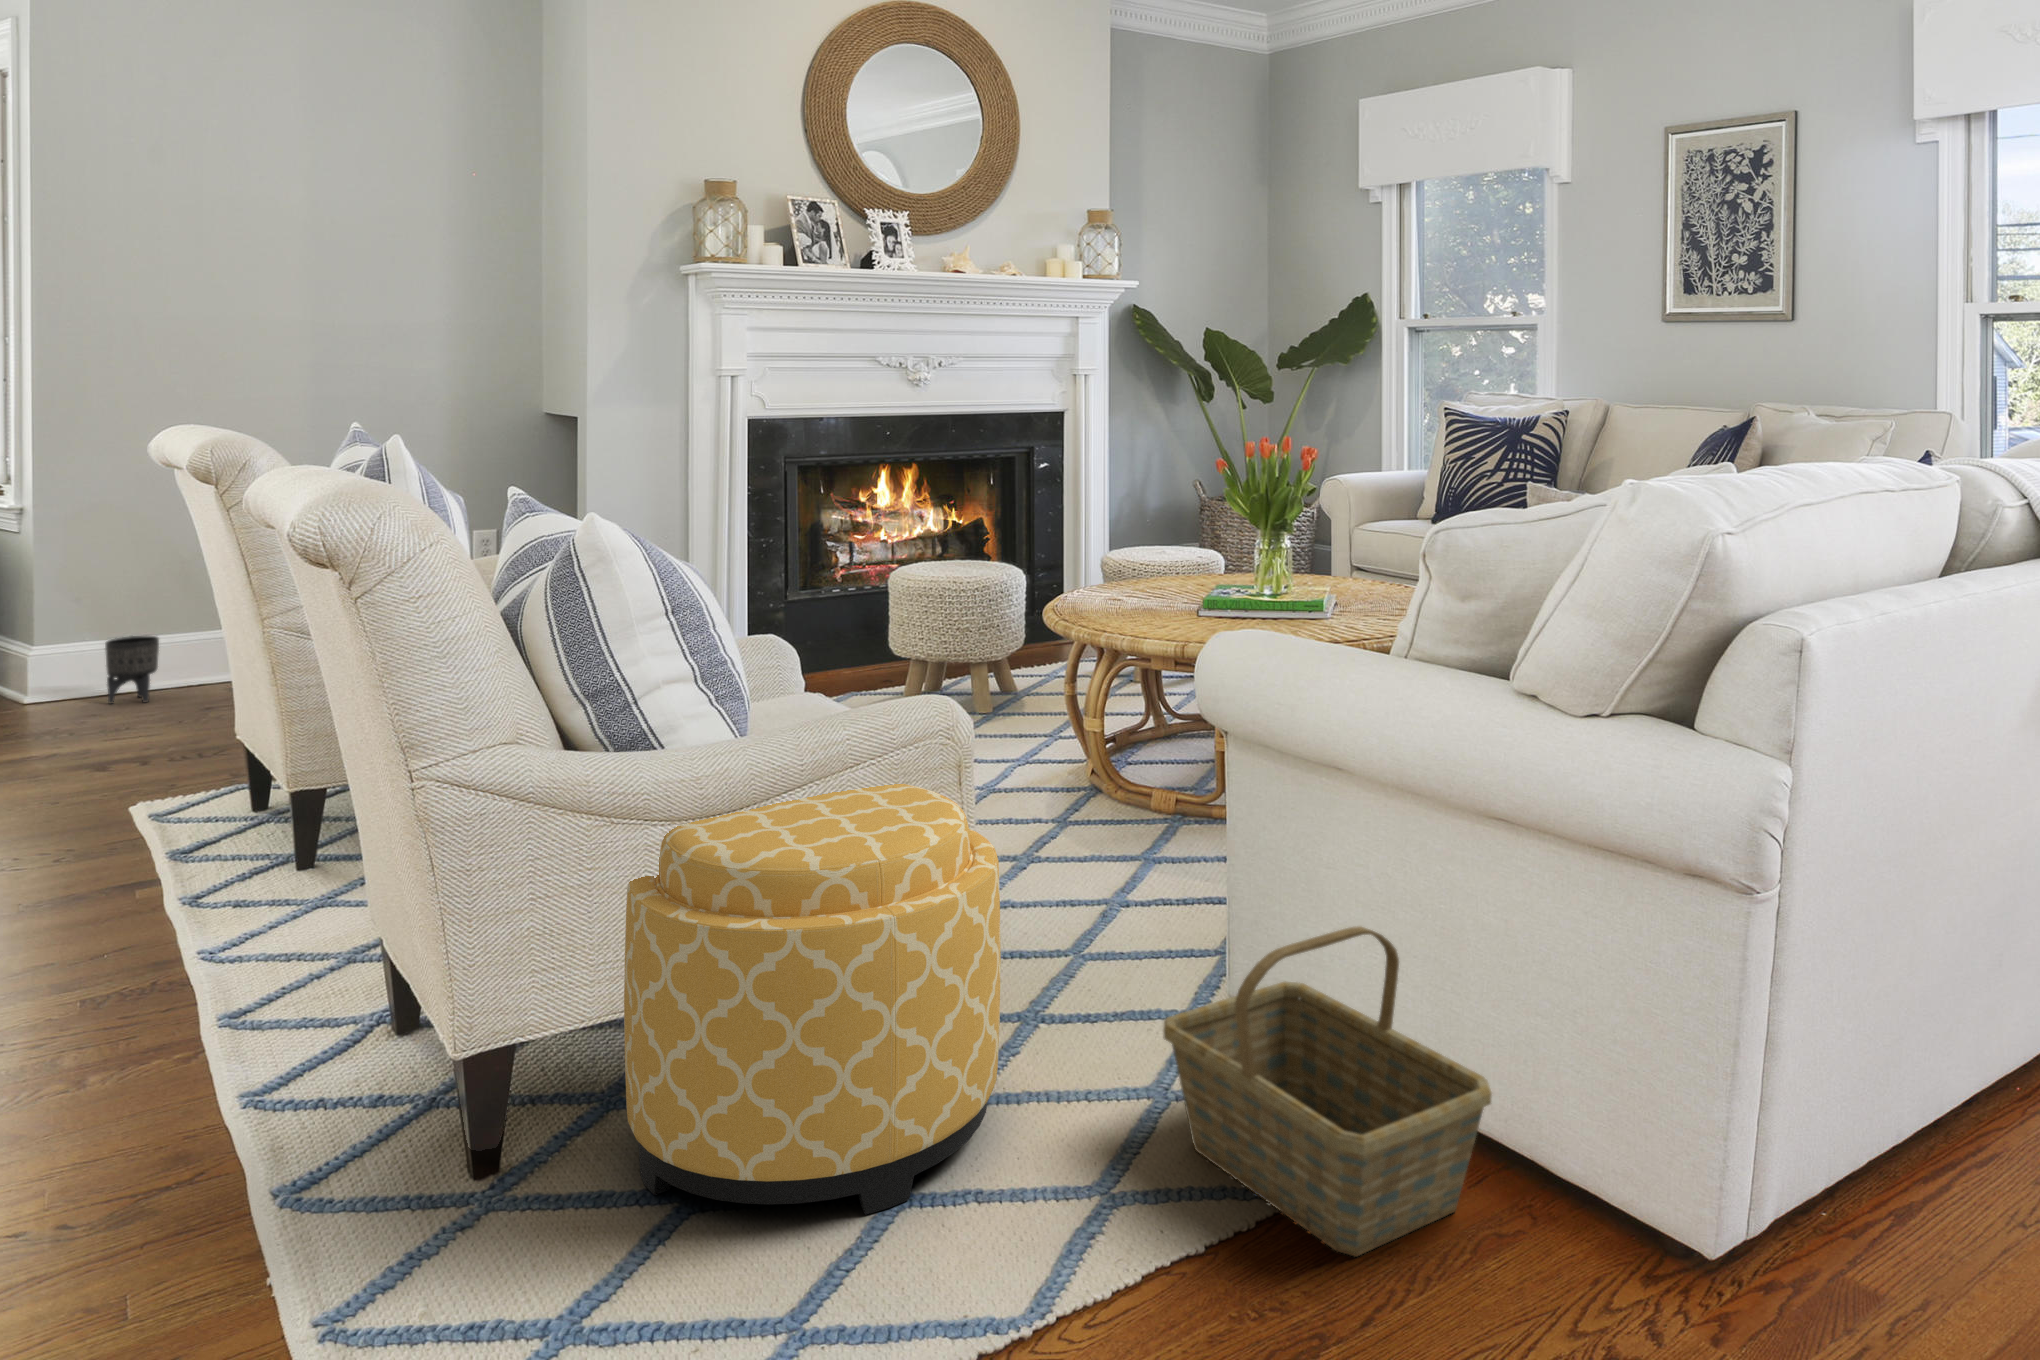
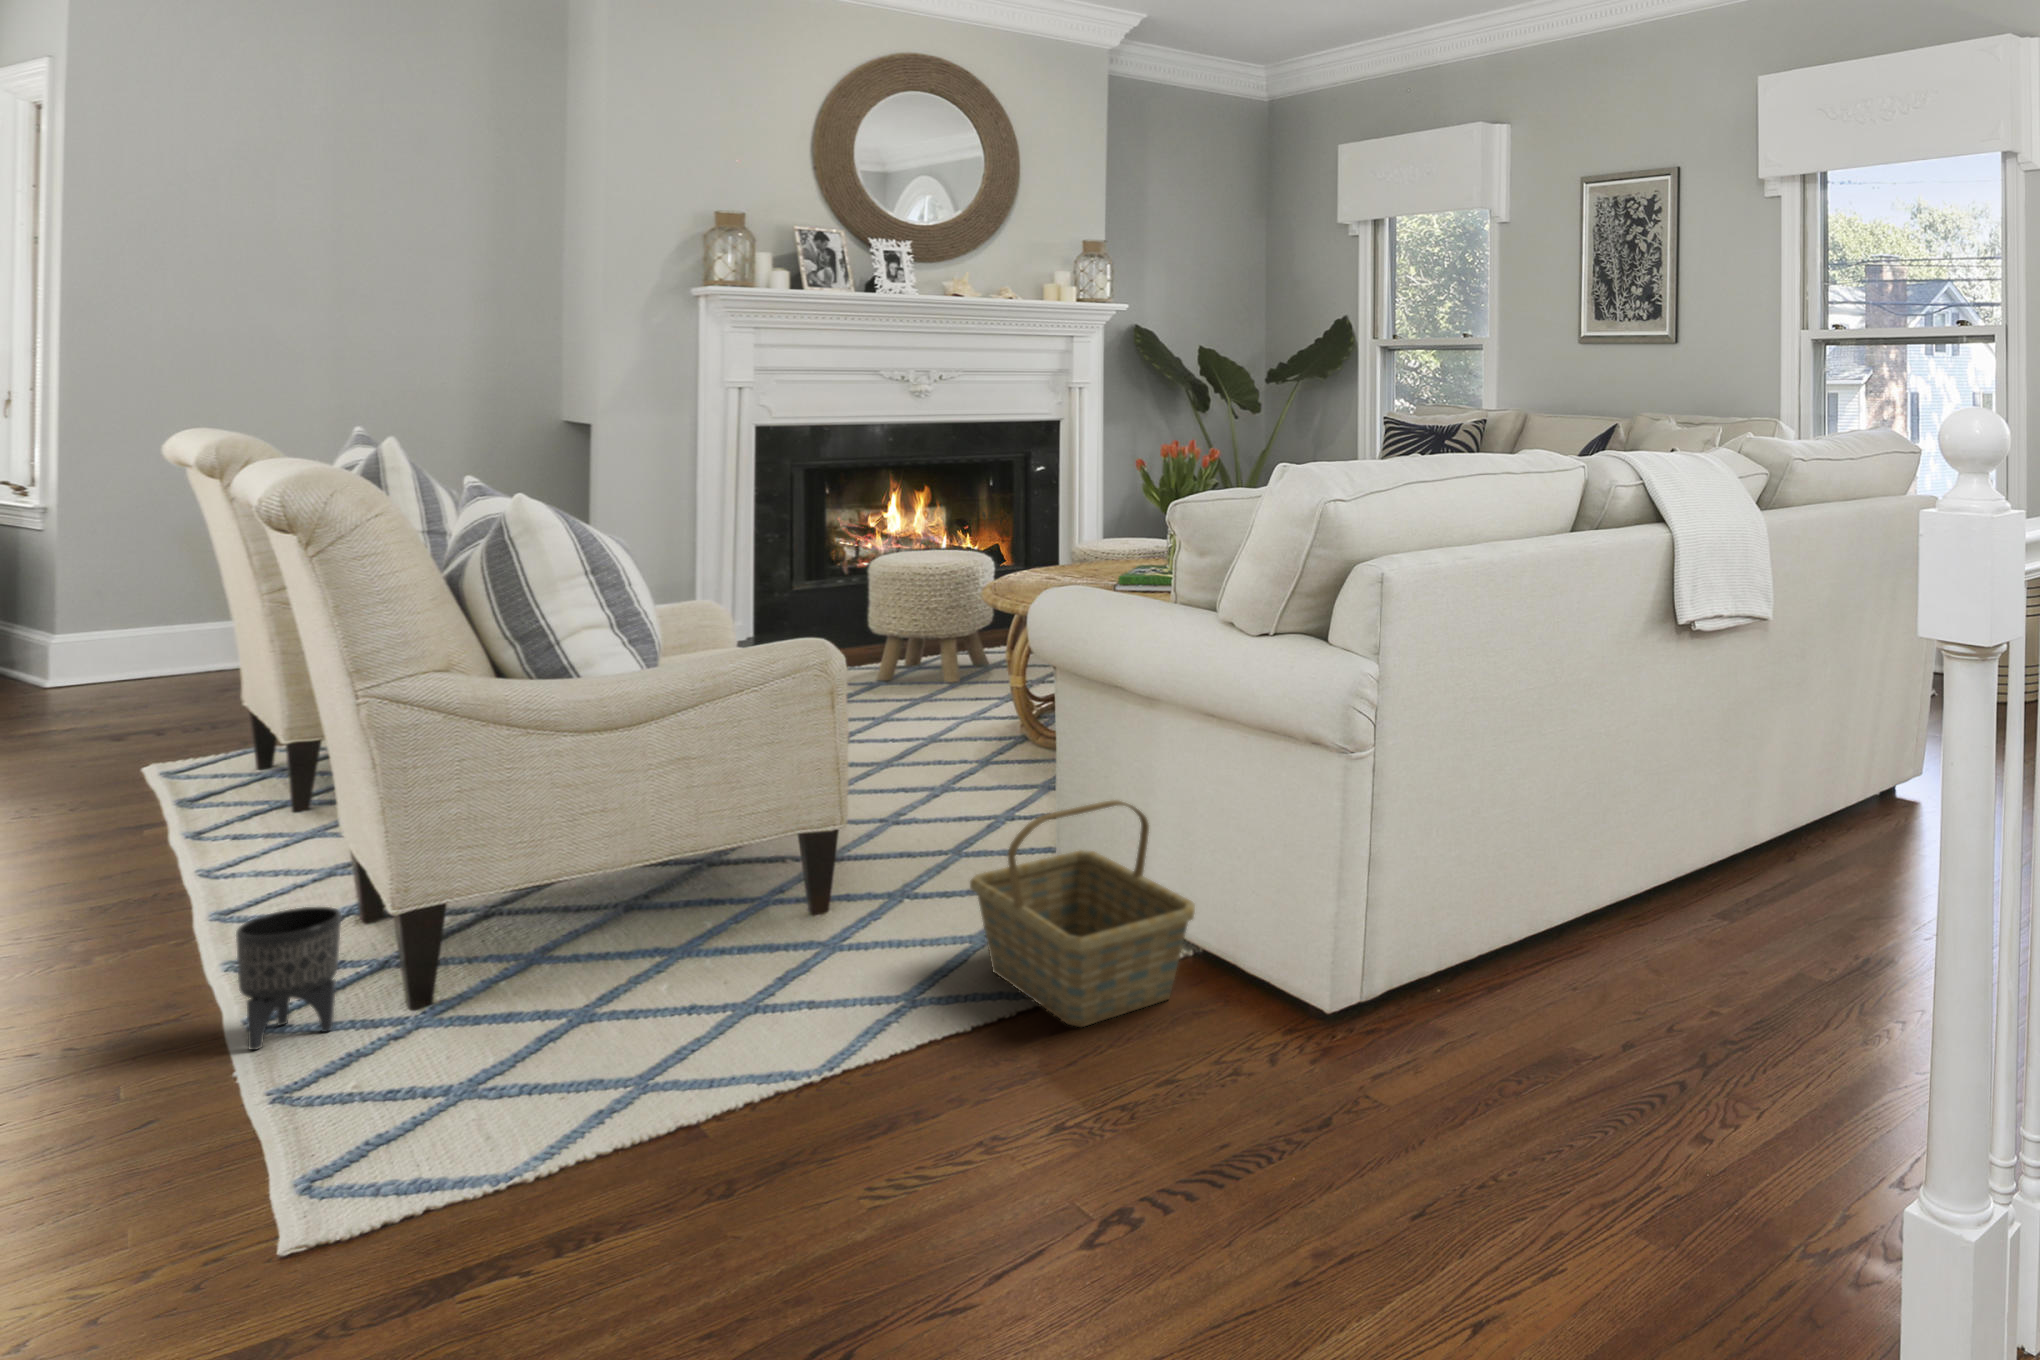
planter: present [105,636,159,704] -> present [236,907,341,1050]
ottoman: present [624,784,1001,1215] -> none [537,706,850,1019]

